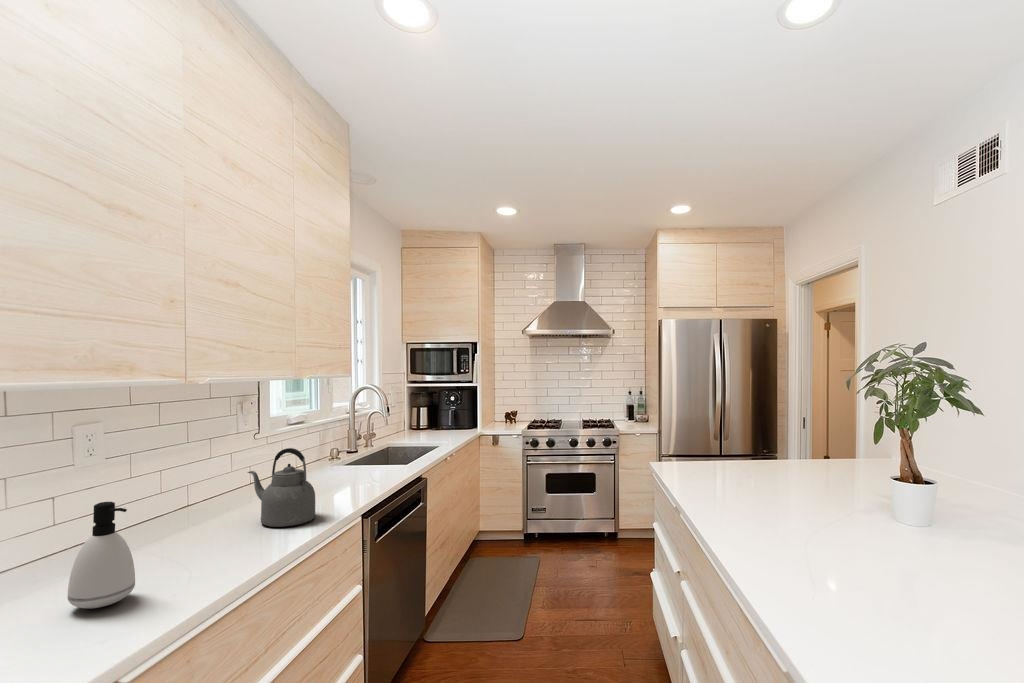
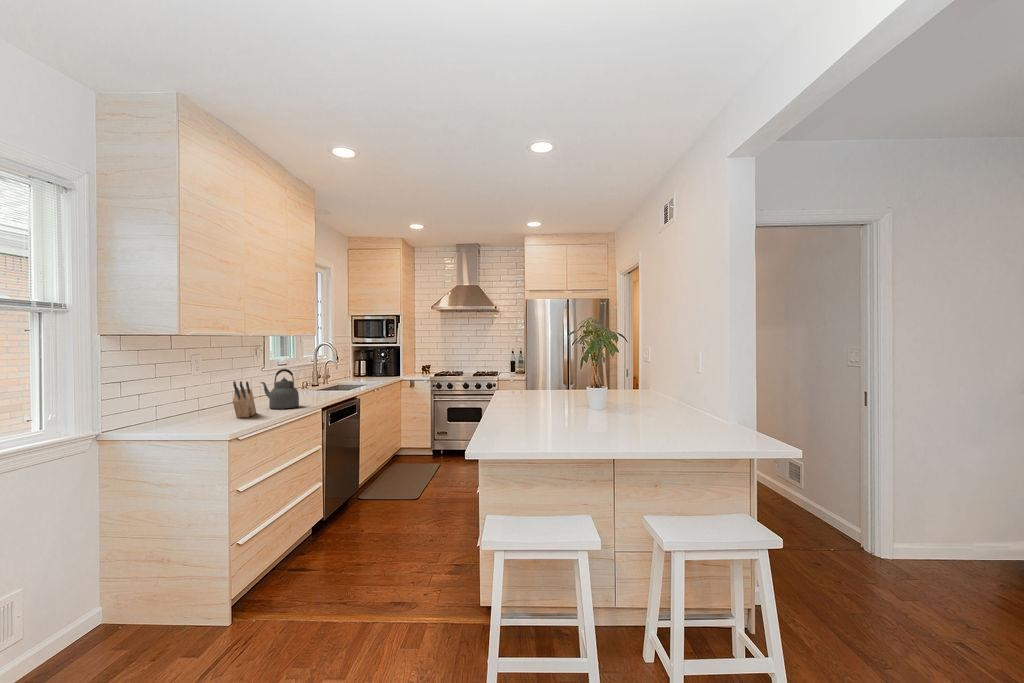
knife block: none [167,492,228,566] -> present [233,381,256,418]
soap dispenser: present [68,502,135,608] -> none [198,381,226,425]

